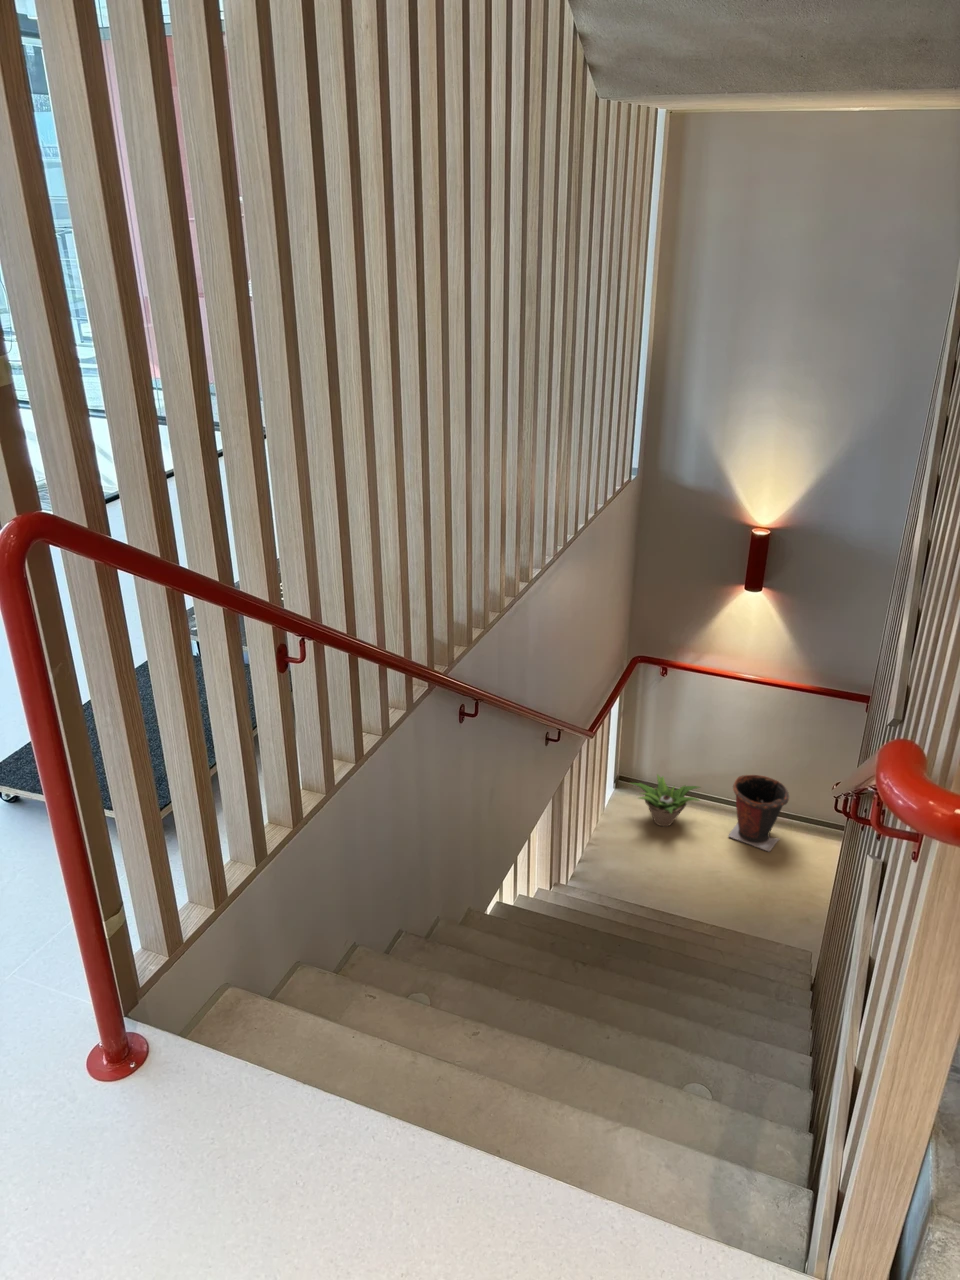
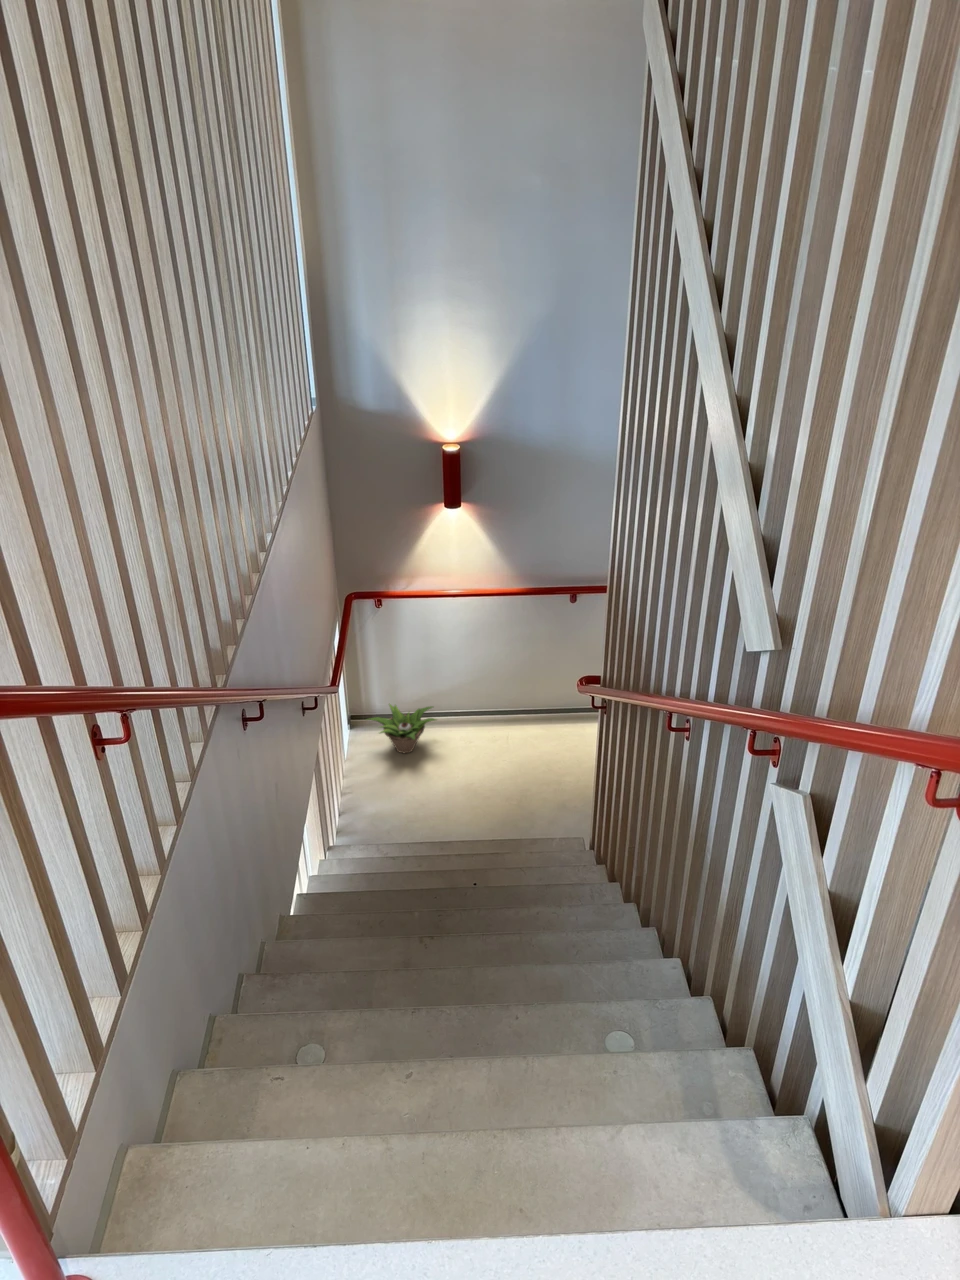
waste bin: present [729,775,789,852] -> none [465,681,518,751]

